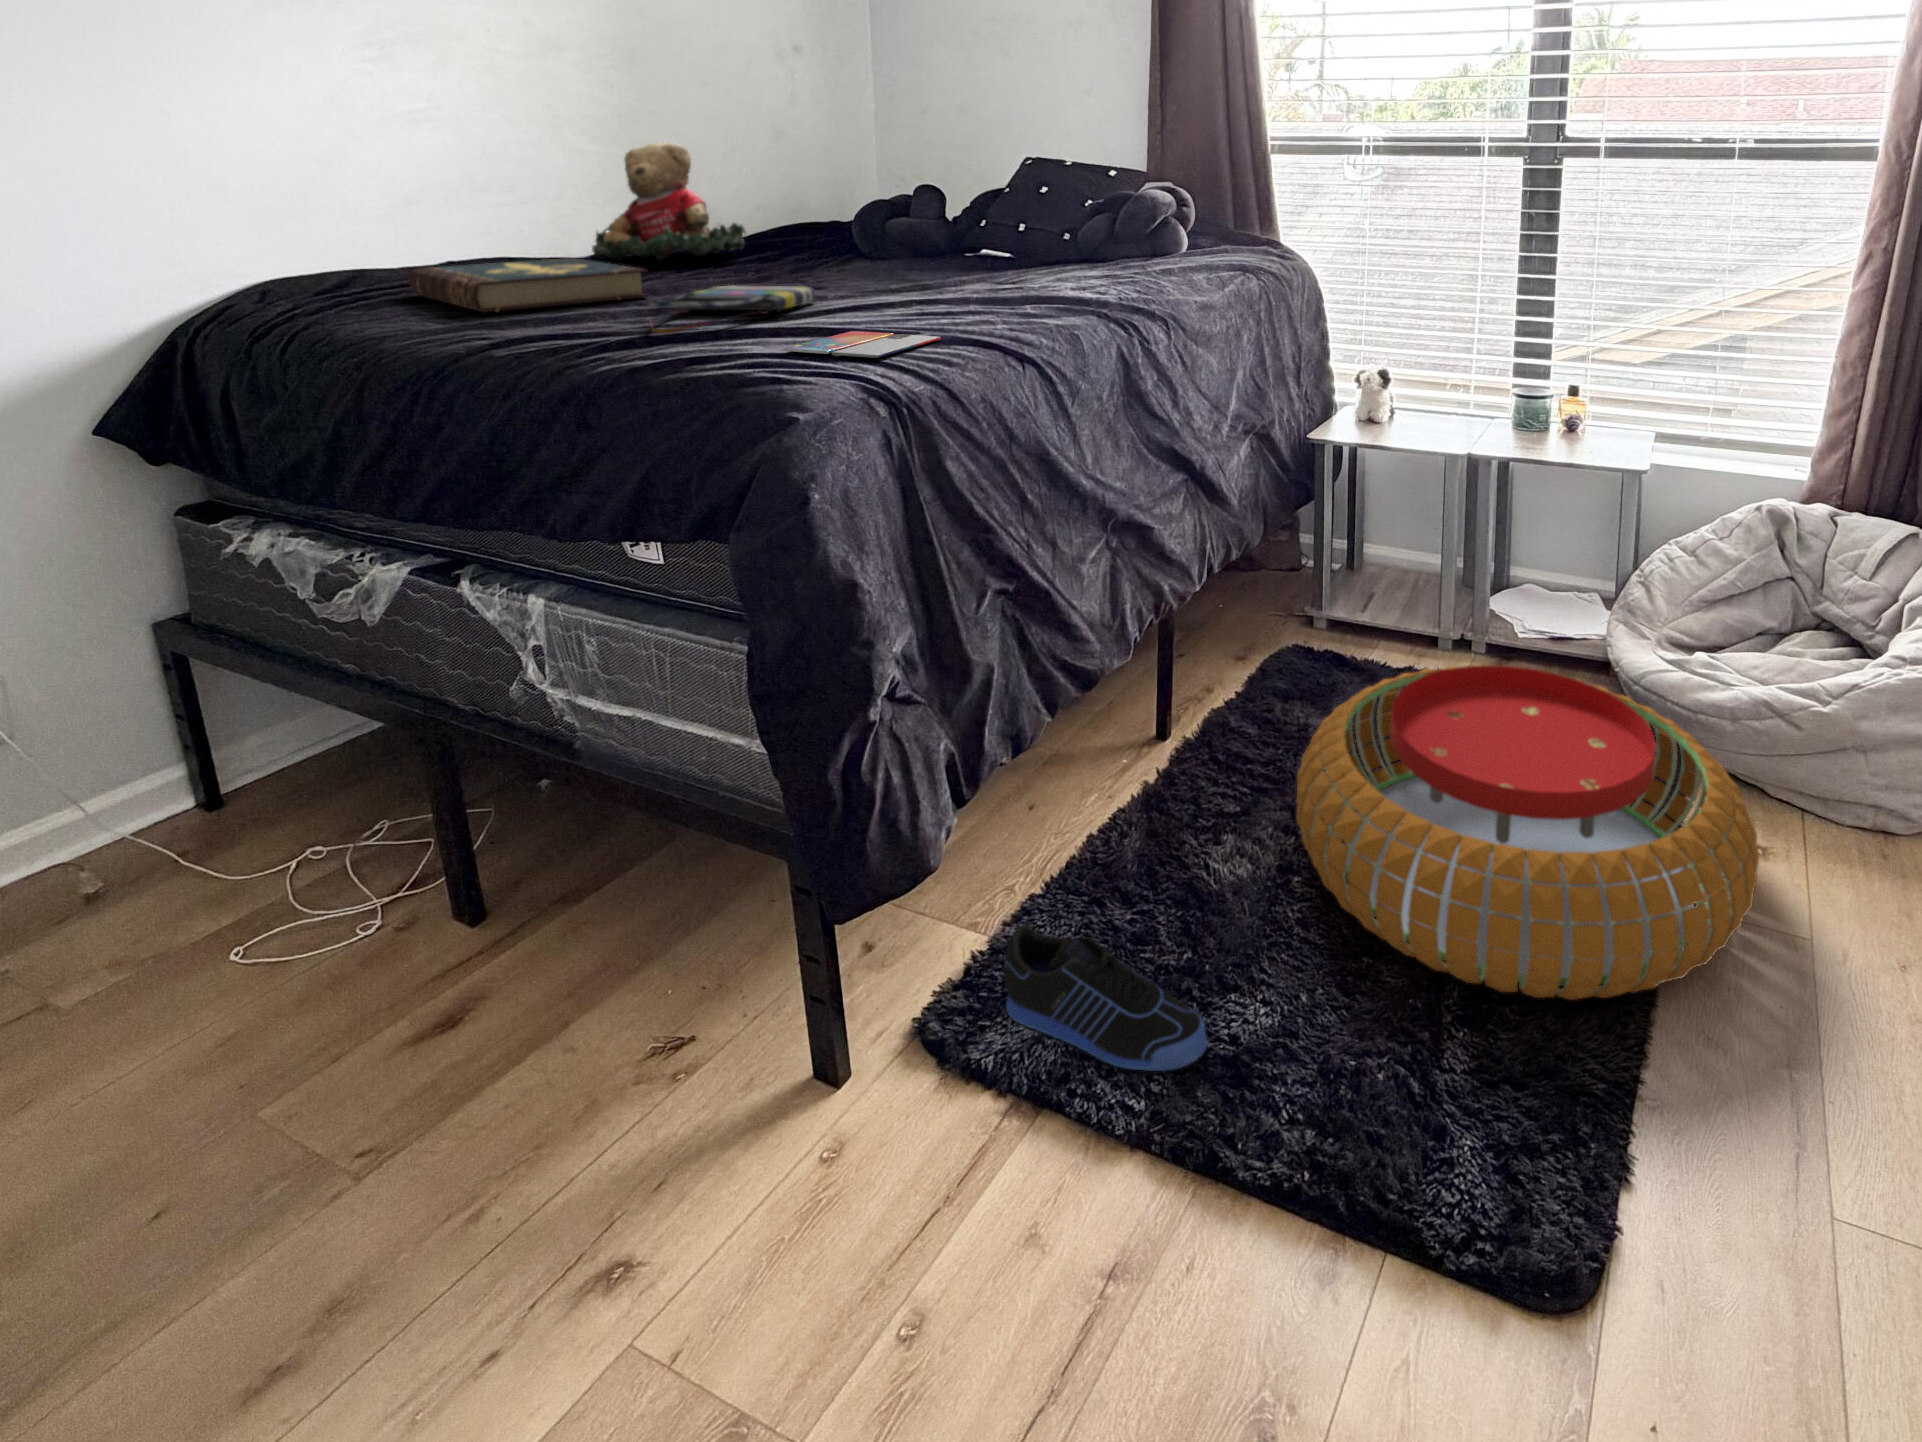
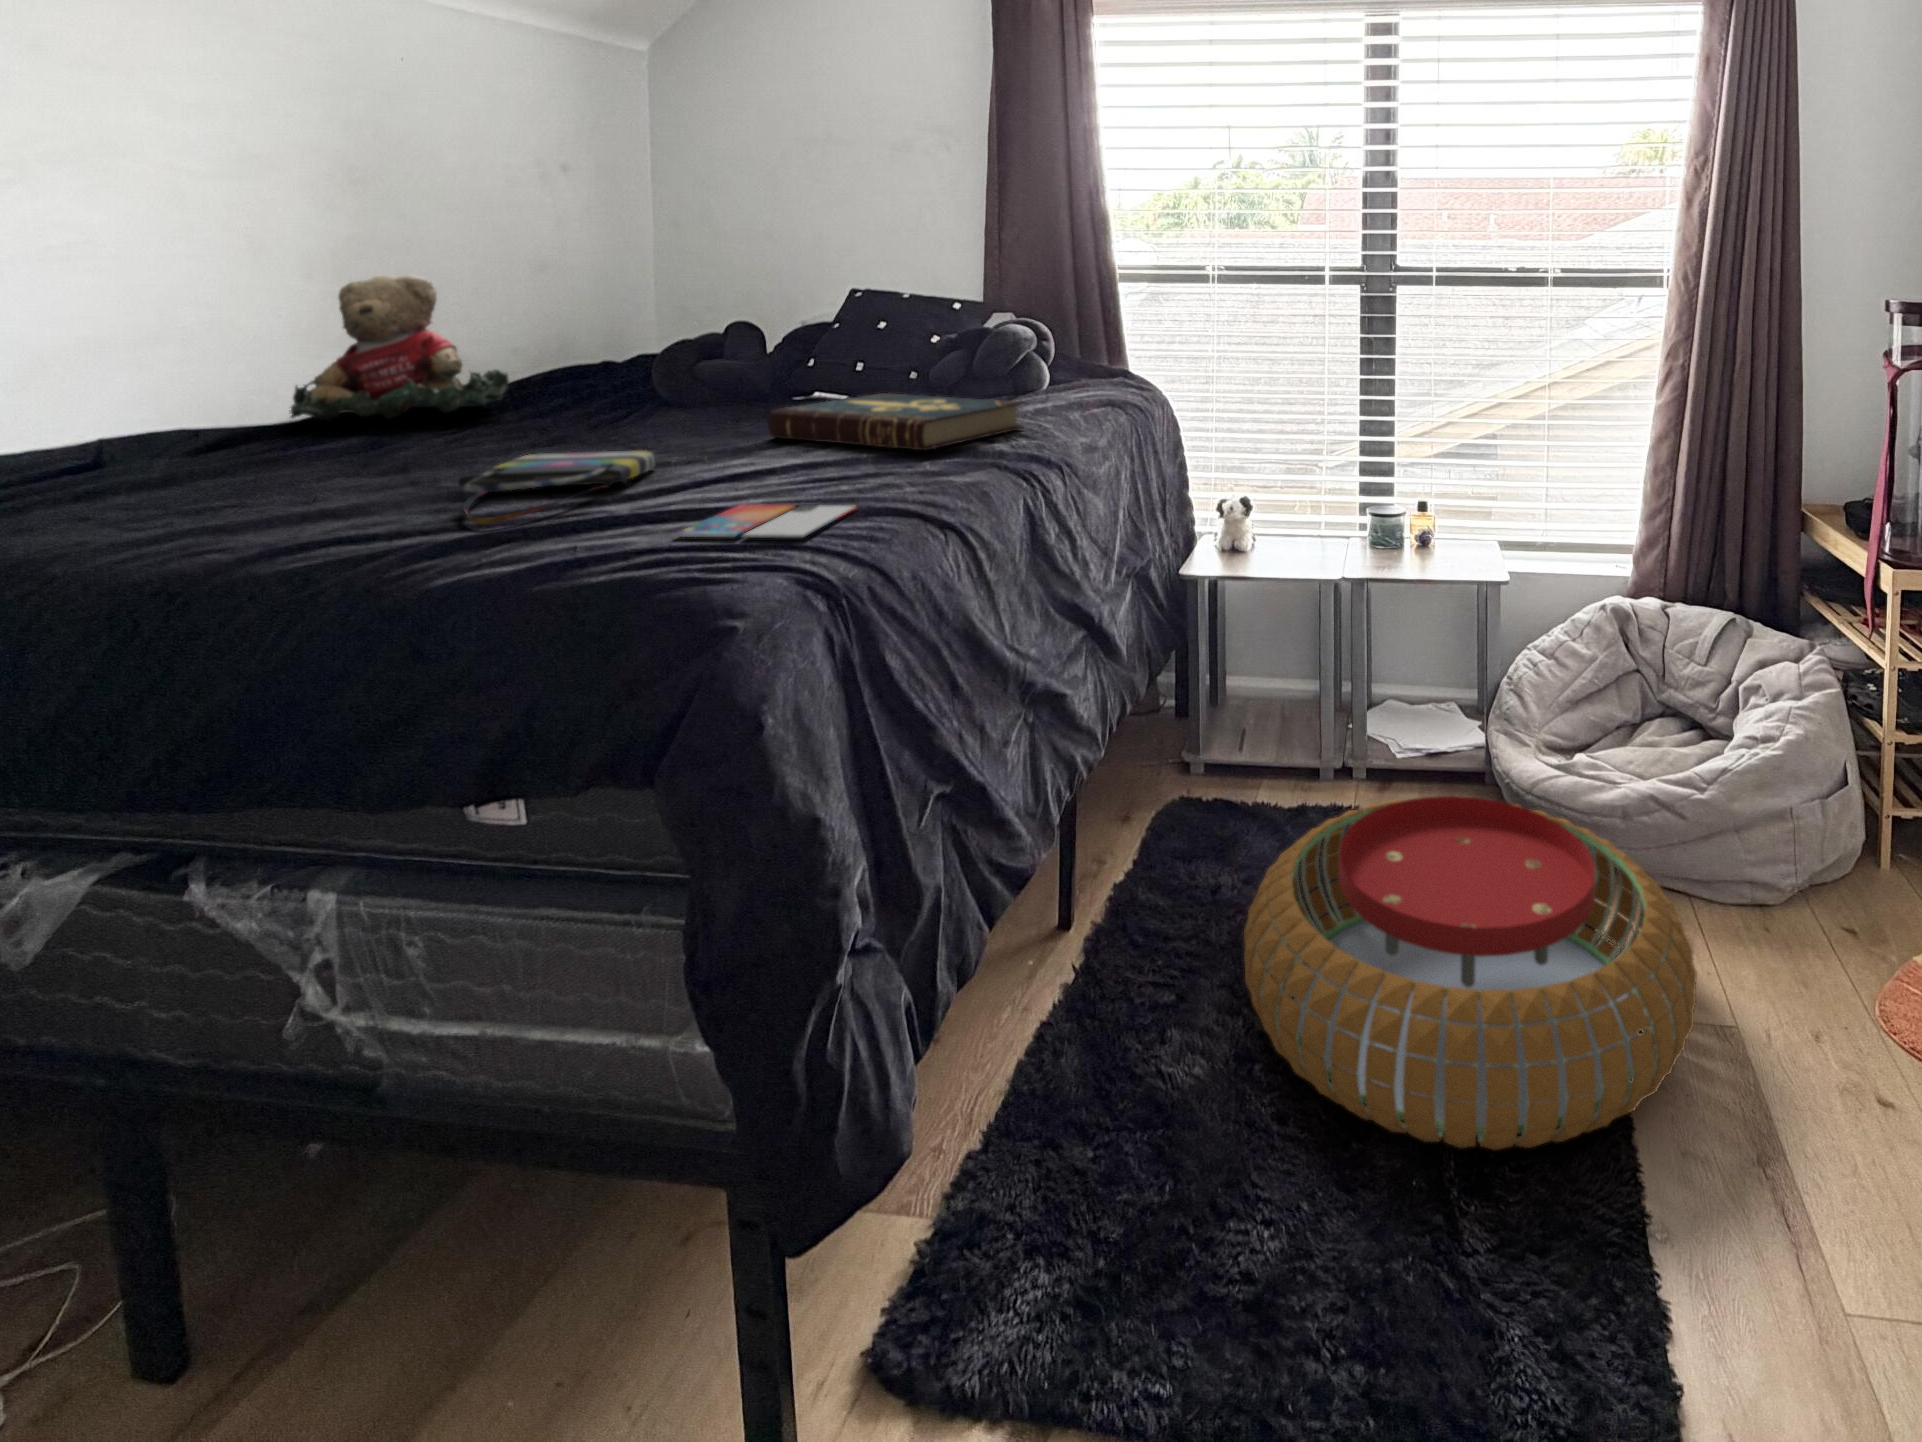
book: present [409,258,649,312] -> present [768,393,1023,450]
sneaker: present [1004,924,1207,1071] -> none [966,1196,1219,1350]

